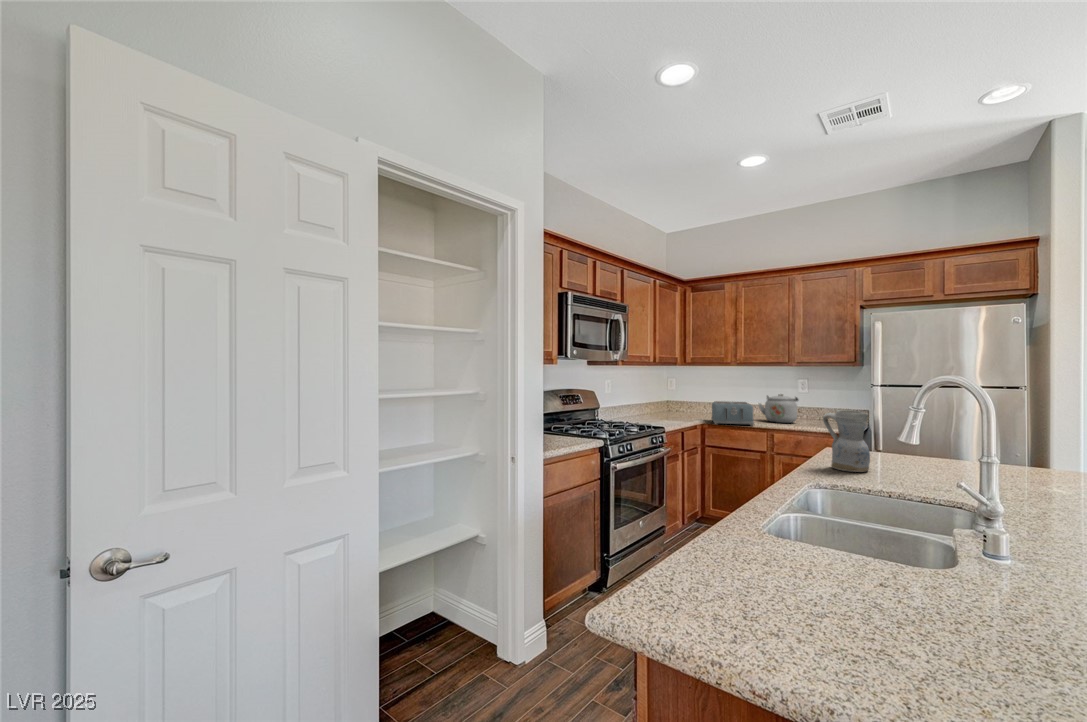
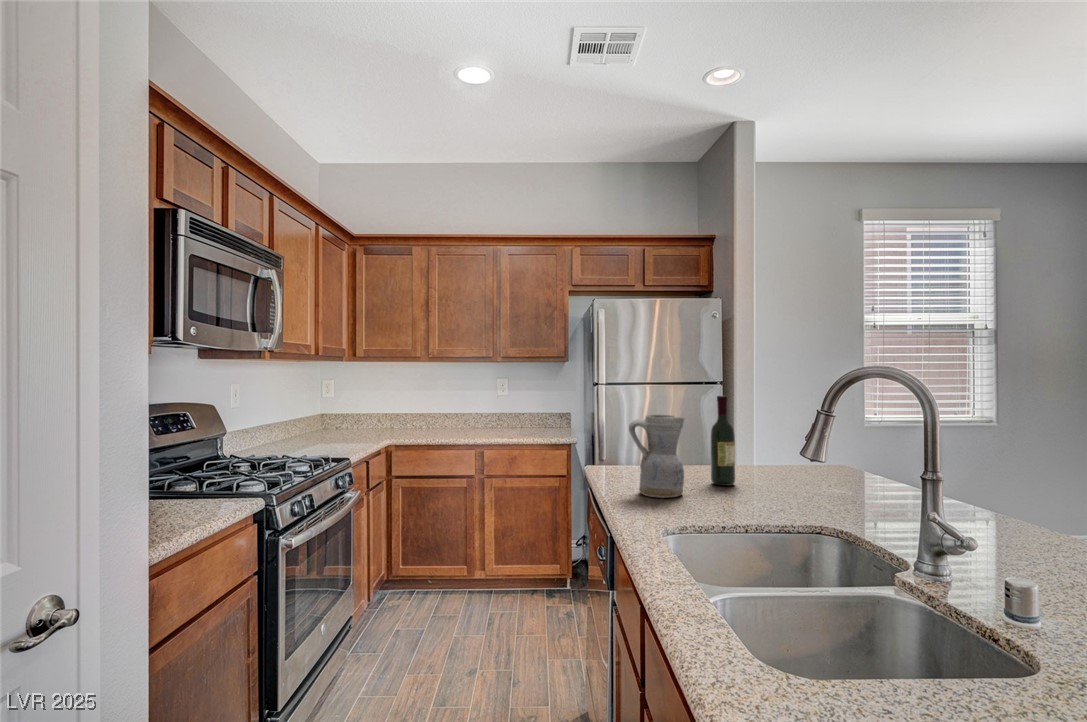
kettle: present [759,394,798,423] -> none [454,397,500,434]
wine bottle: none [911,400,935,473] -> present [711,396,735,486]
toaster: present [711,401,754,426] -> none [399,410,461,445]

